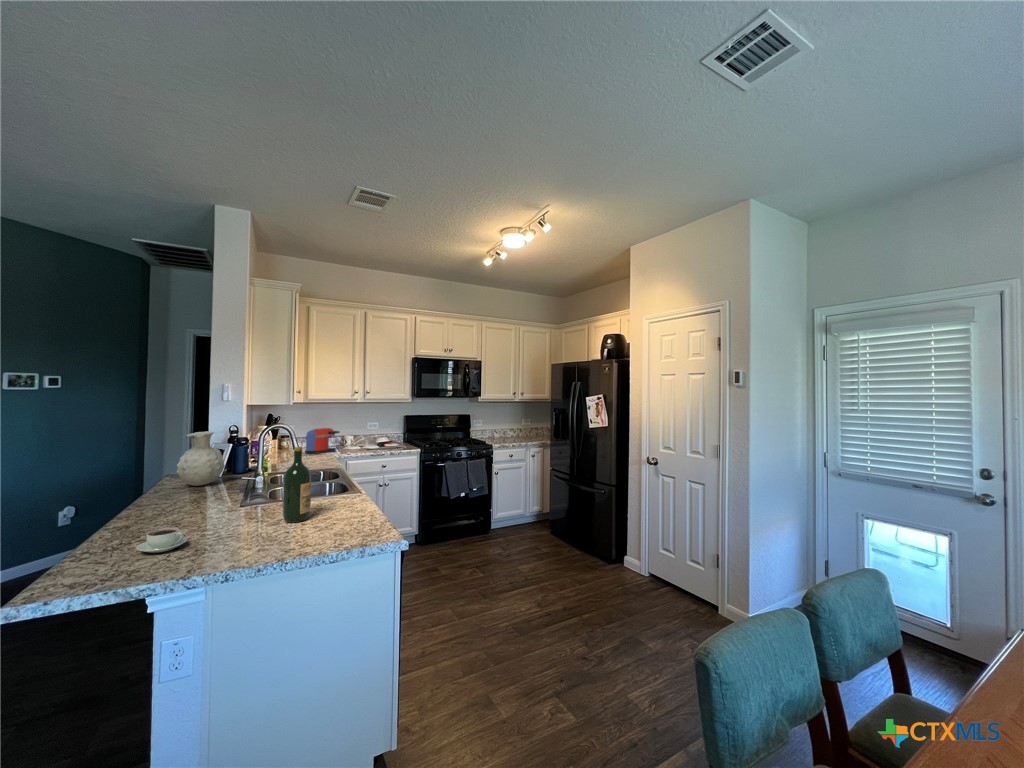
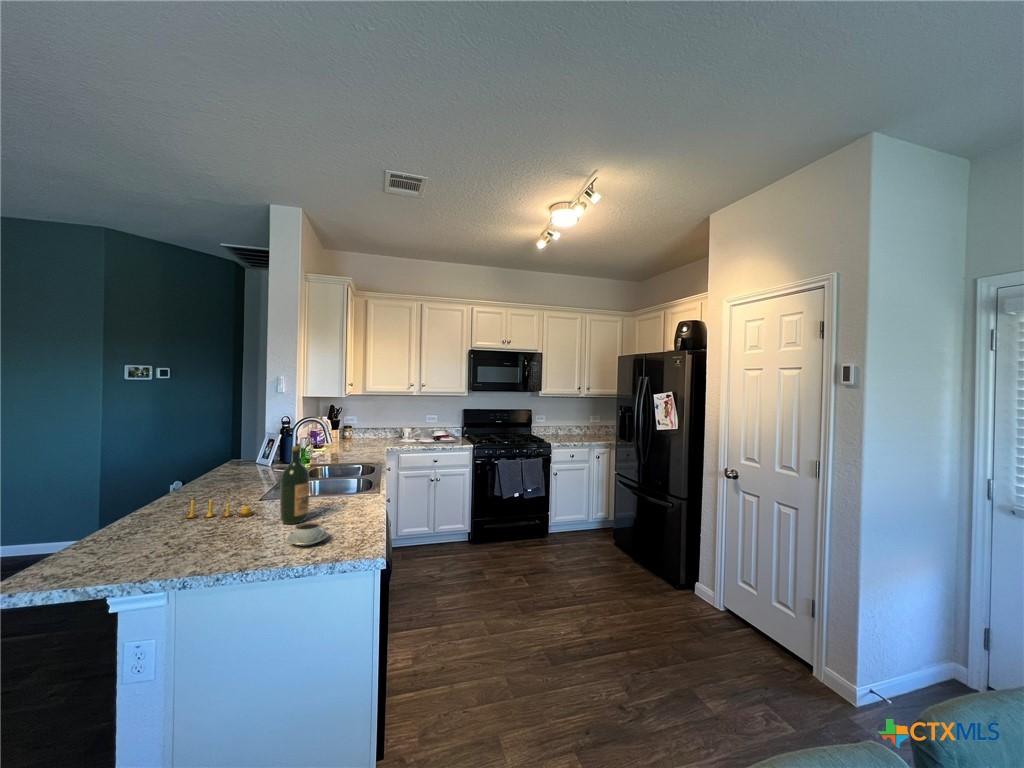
coffee maker: present [305,428,339,454] -> none [360,421,394,446]
vase: present [177,431,225,486] -> none [223,423,268,475]
candle: none [172,504,247,526] -> present [185,500,253,518]
coffee cup: present [136,528,187,553] -> present [287,522,328,546]

